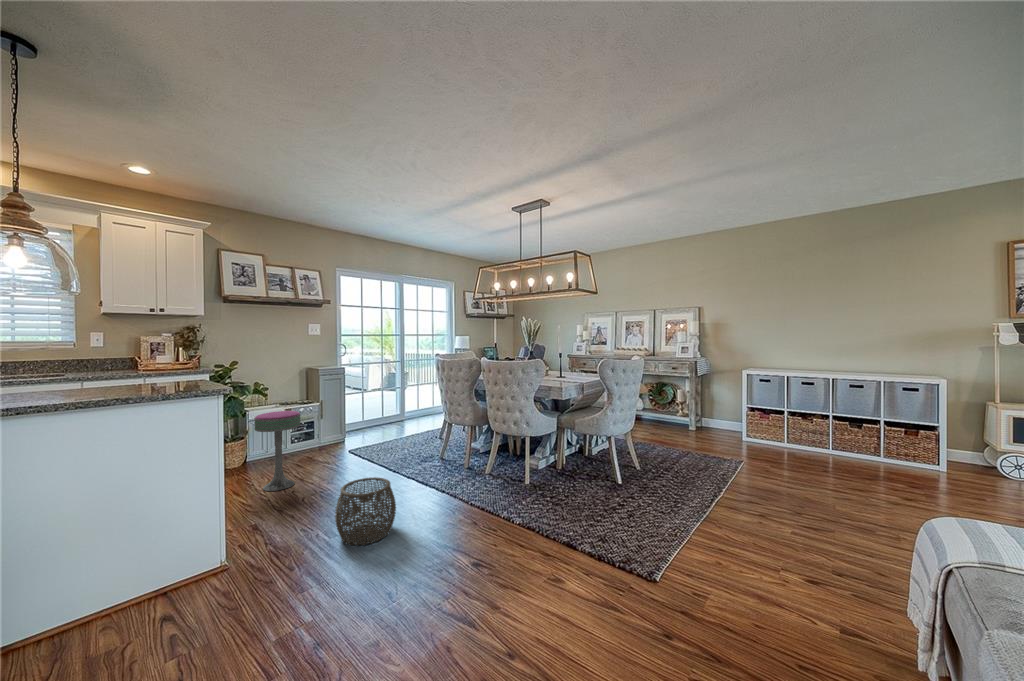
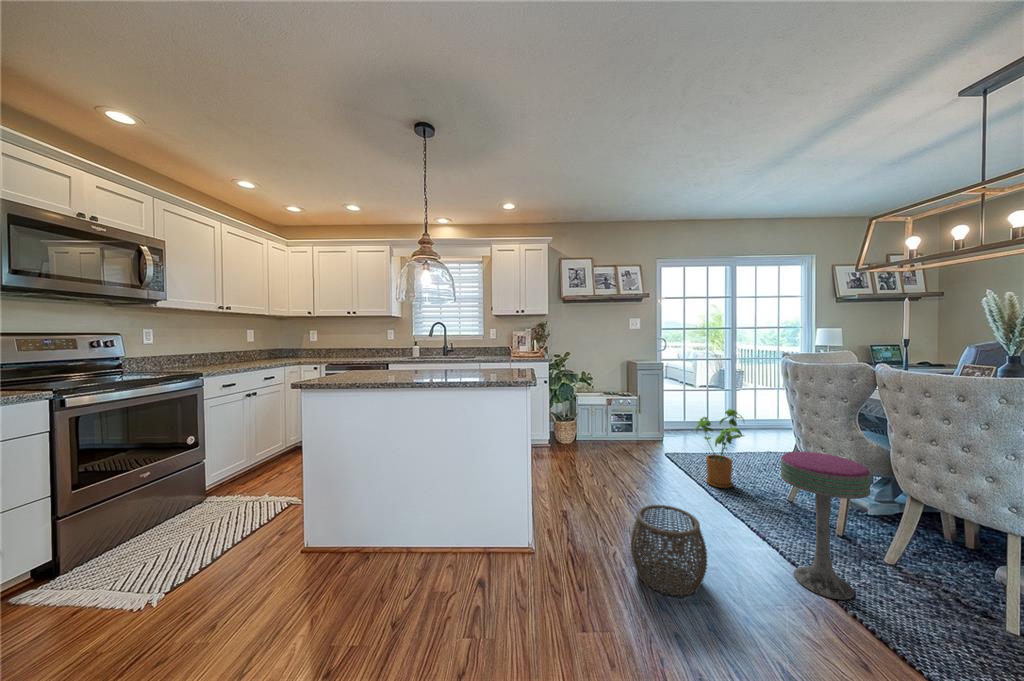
house plant: none [377,399,414,465] -> present [696,409,744,488]
bar stool: present [254,411,301,491] -> present [781,452,871,600]

